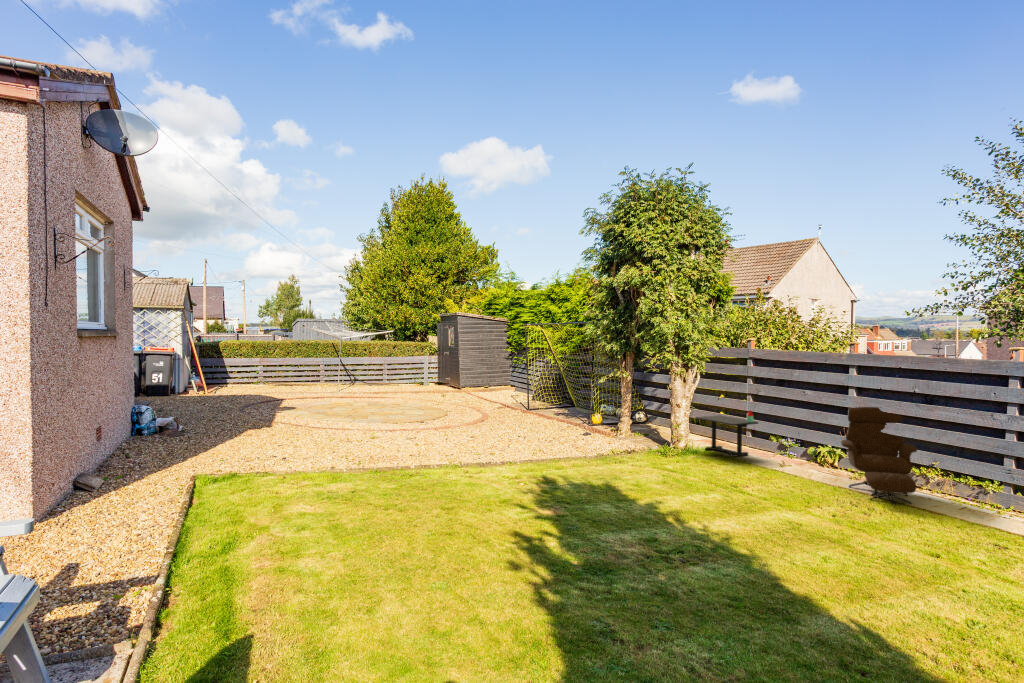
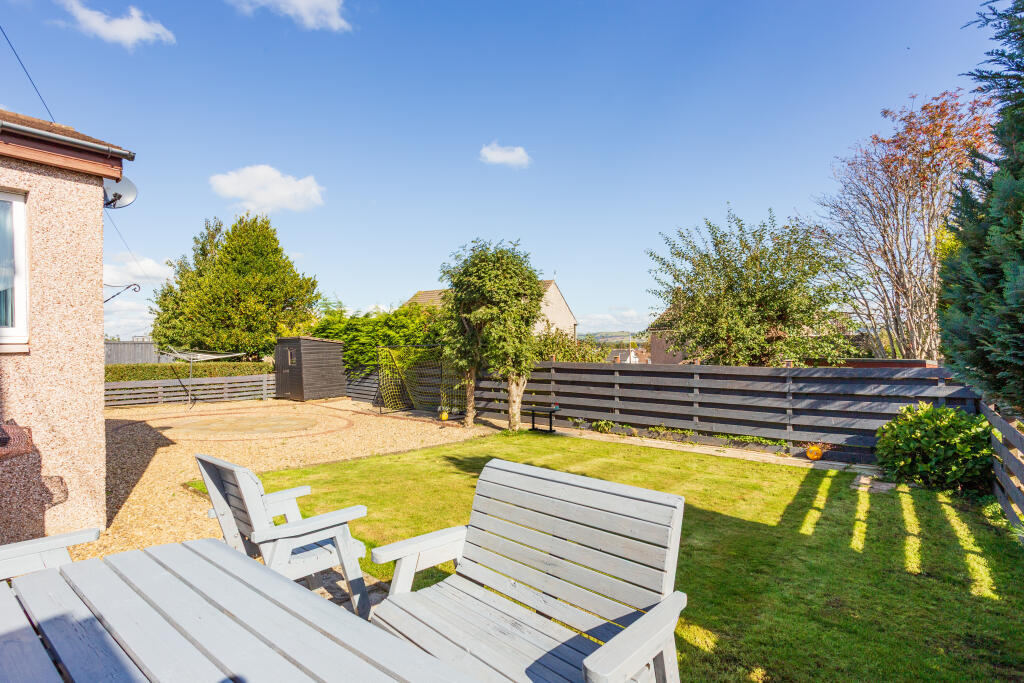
lounge chair: present [841,407,917,505] -> none [614,395,656,450]

